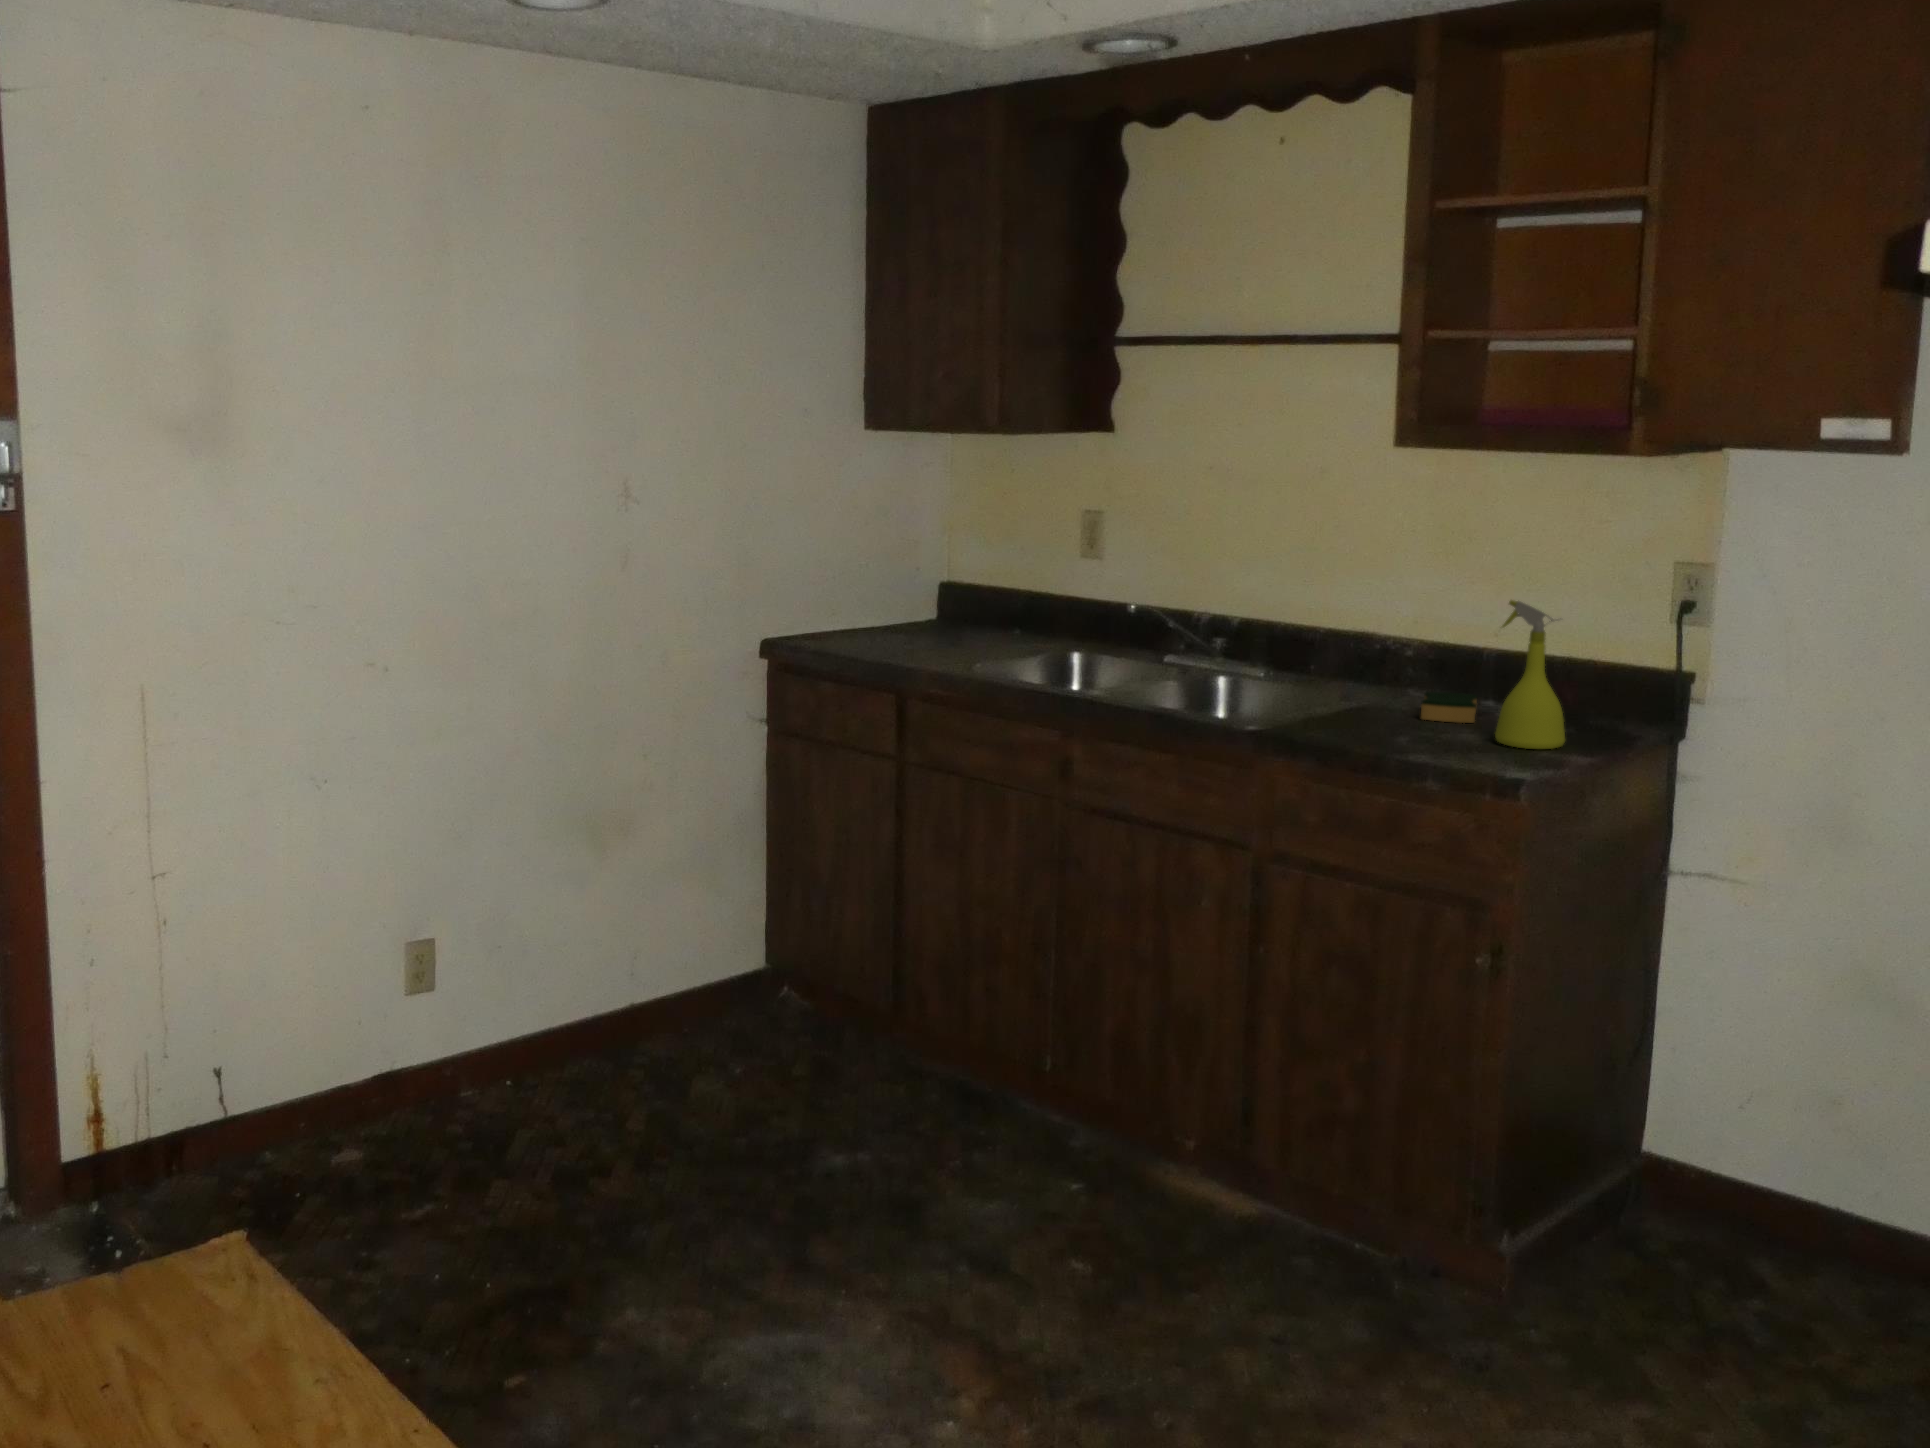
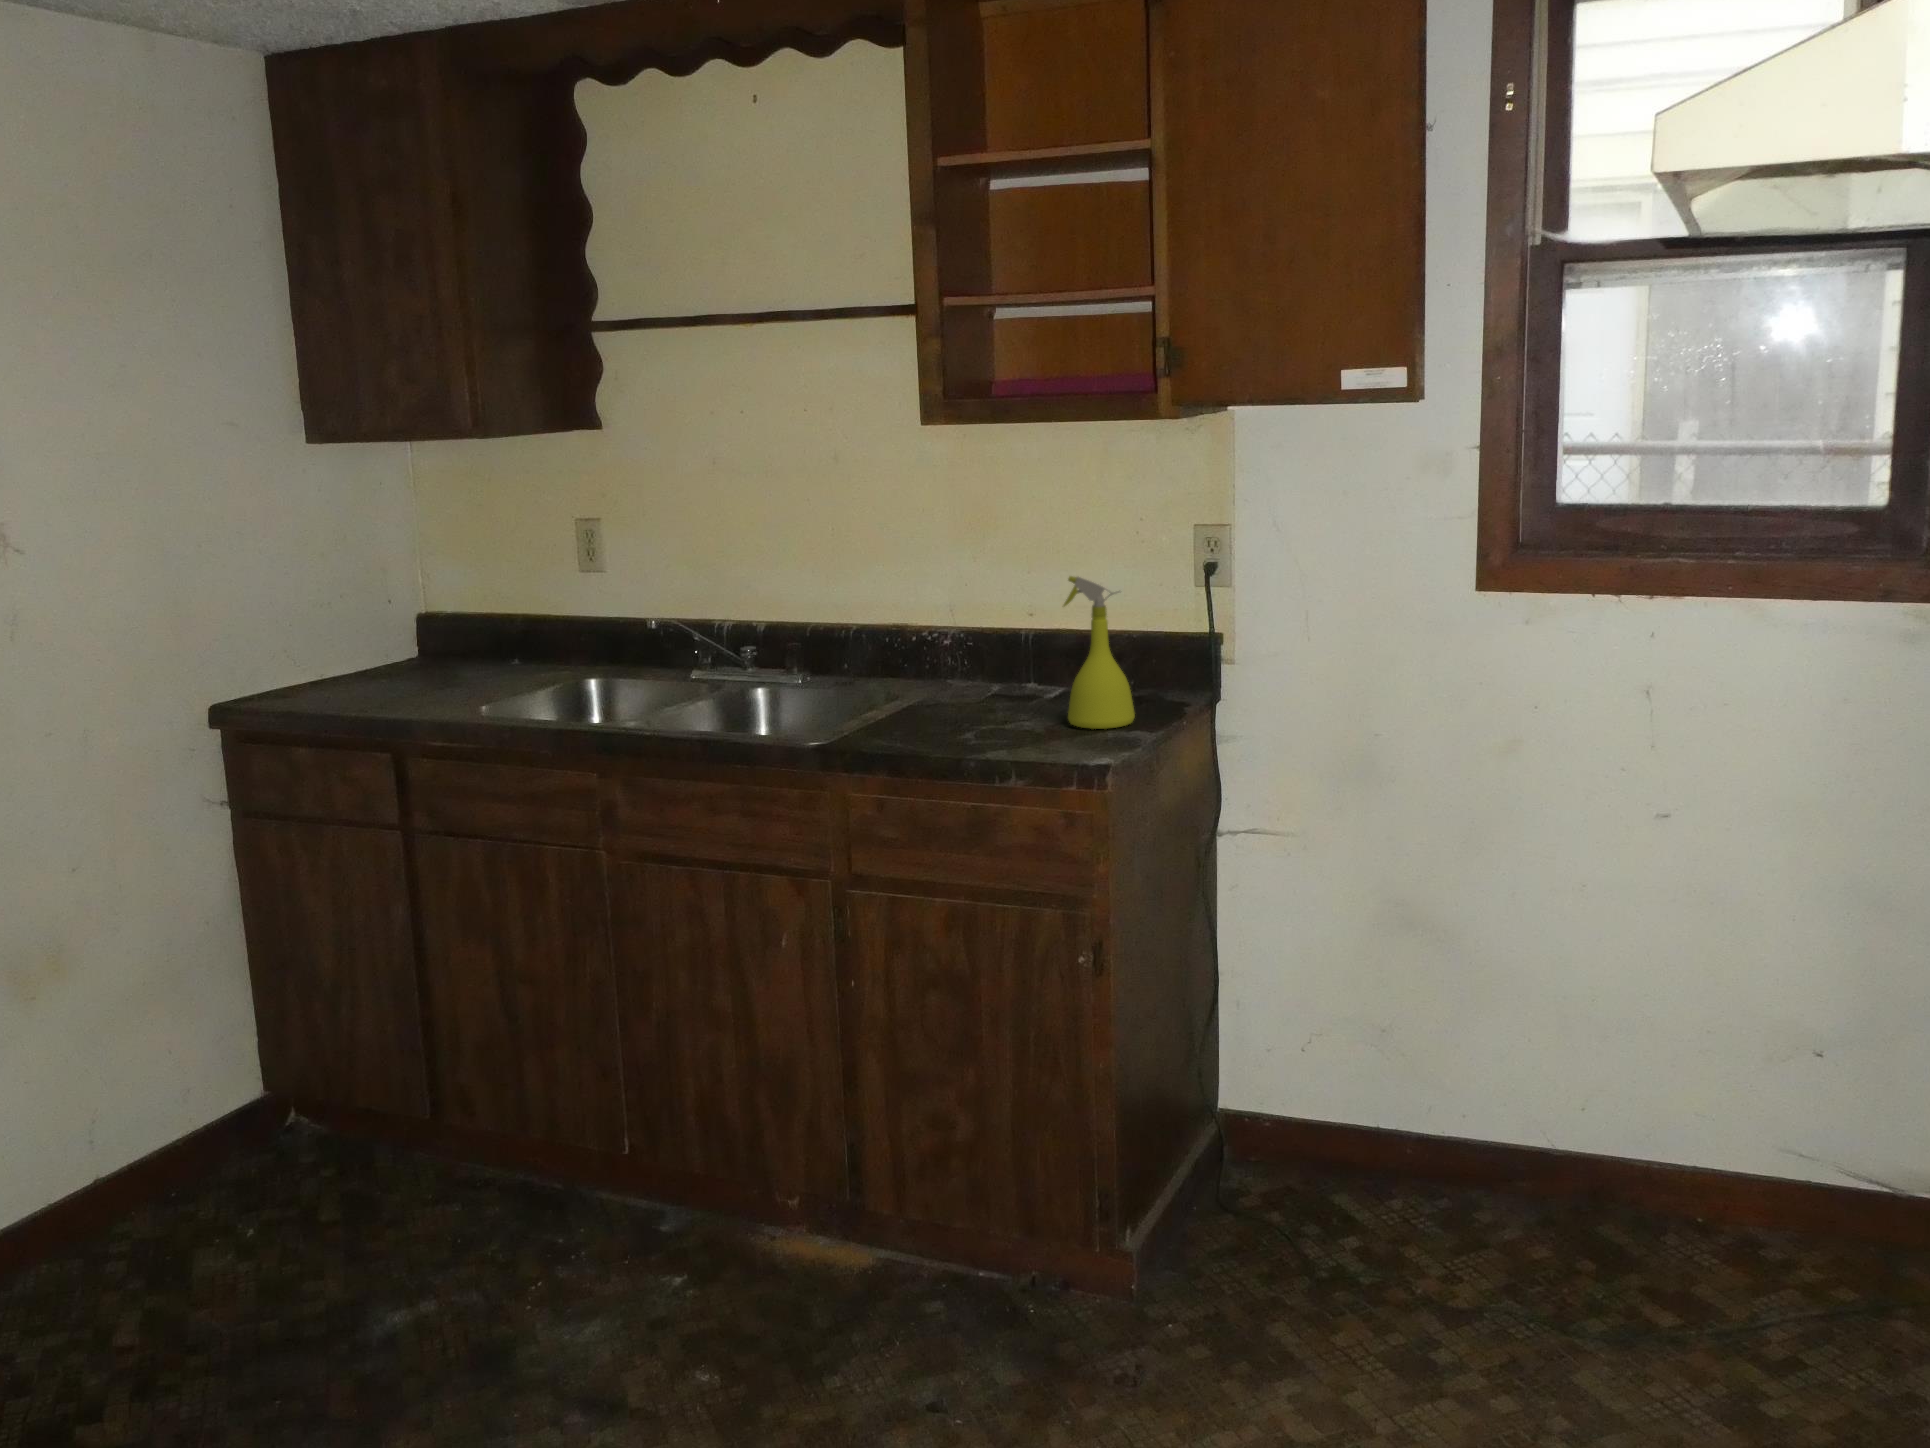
sponge: present [1421,692,1477,723] -> none [978,678,1035,710]

